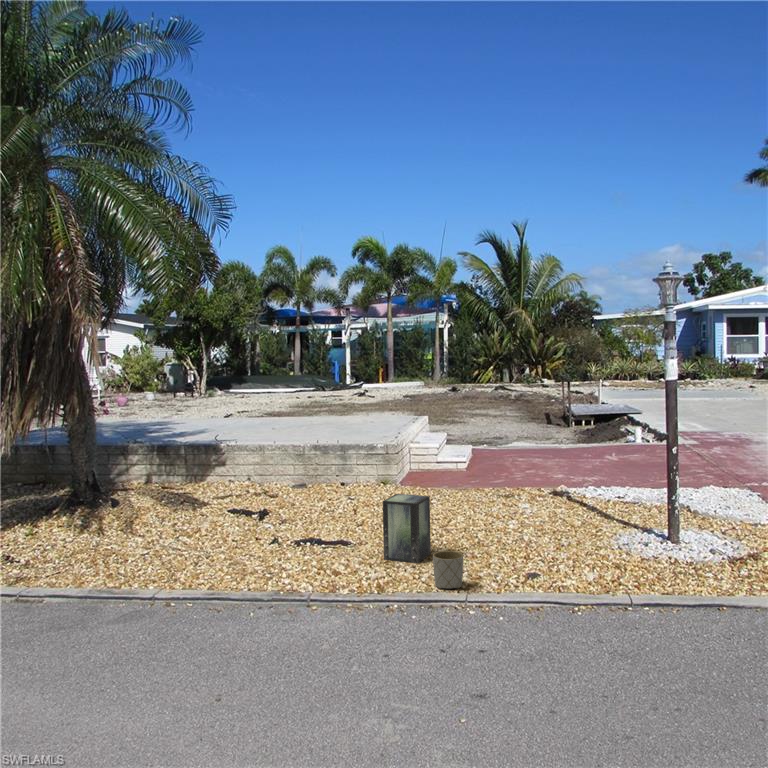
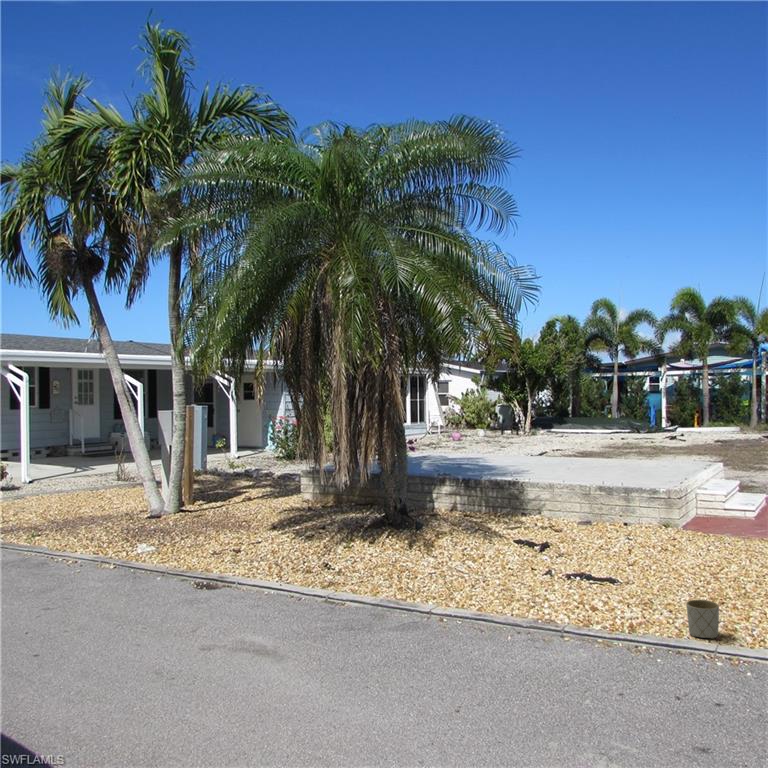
storage box: present [383,494,431,564] -> none [643,539,695,609]

